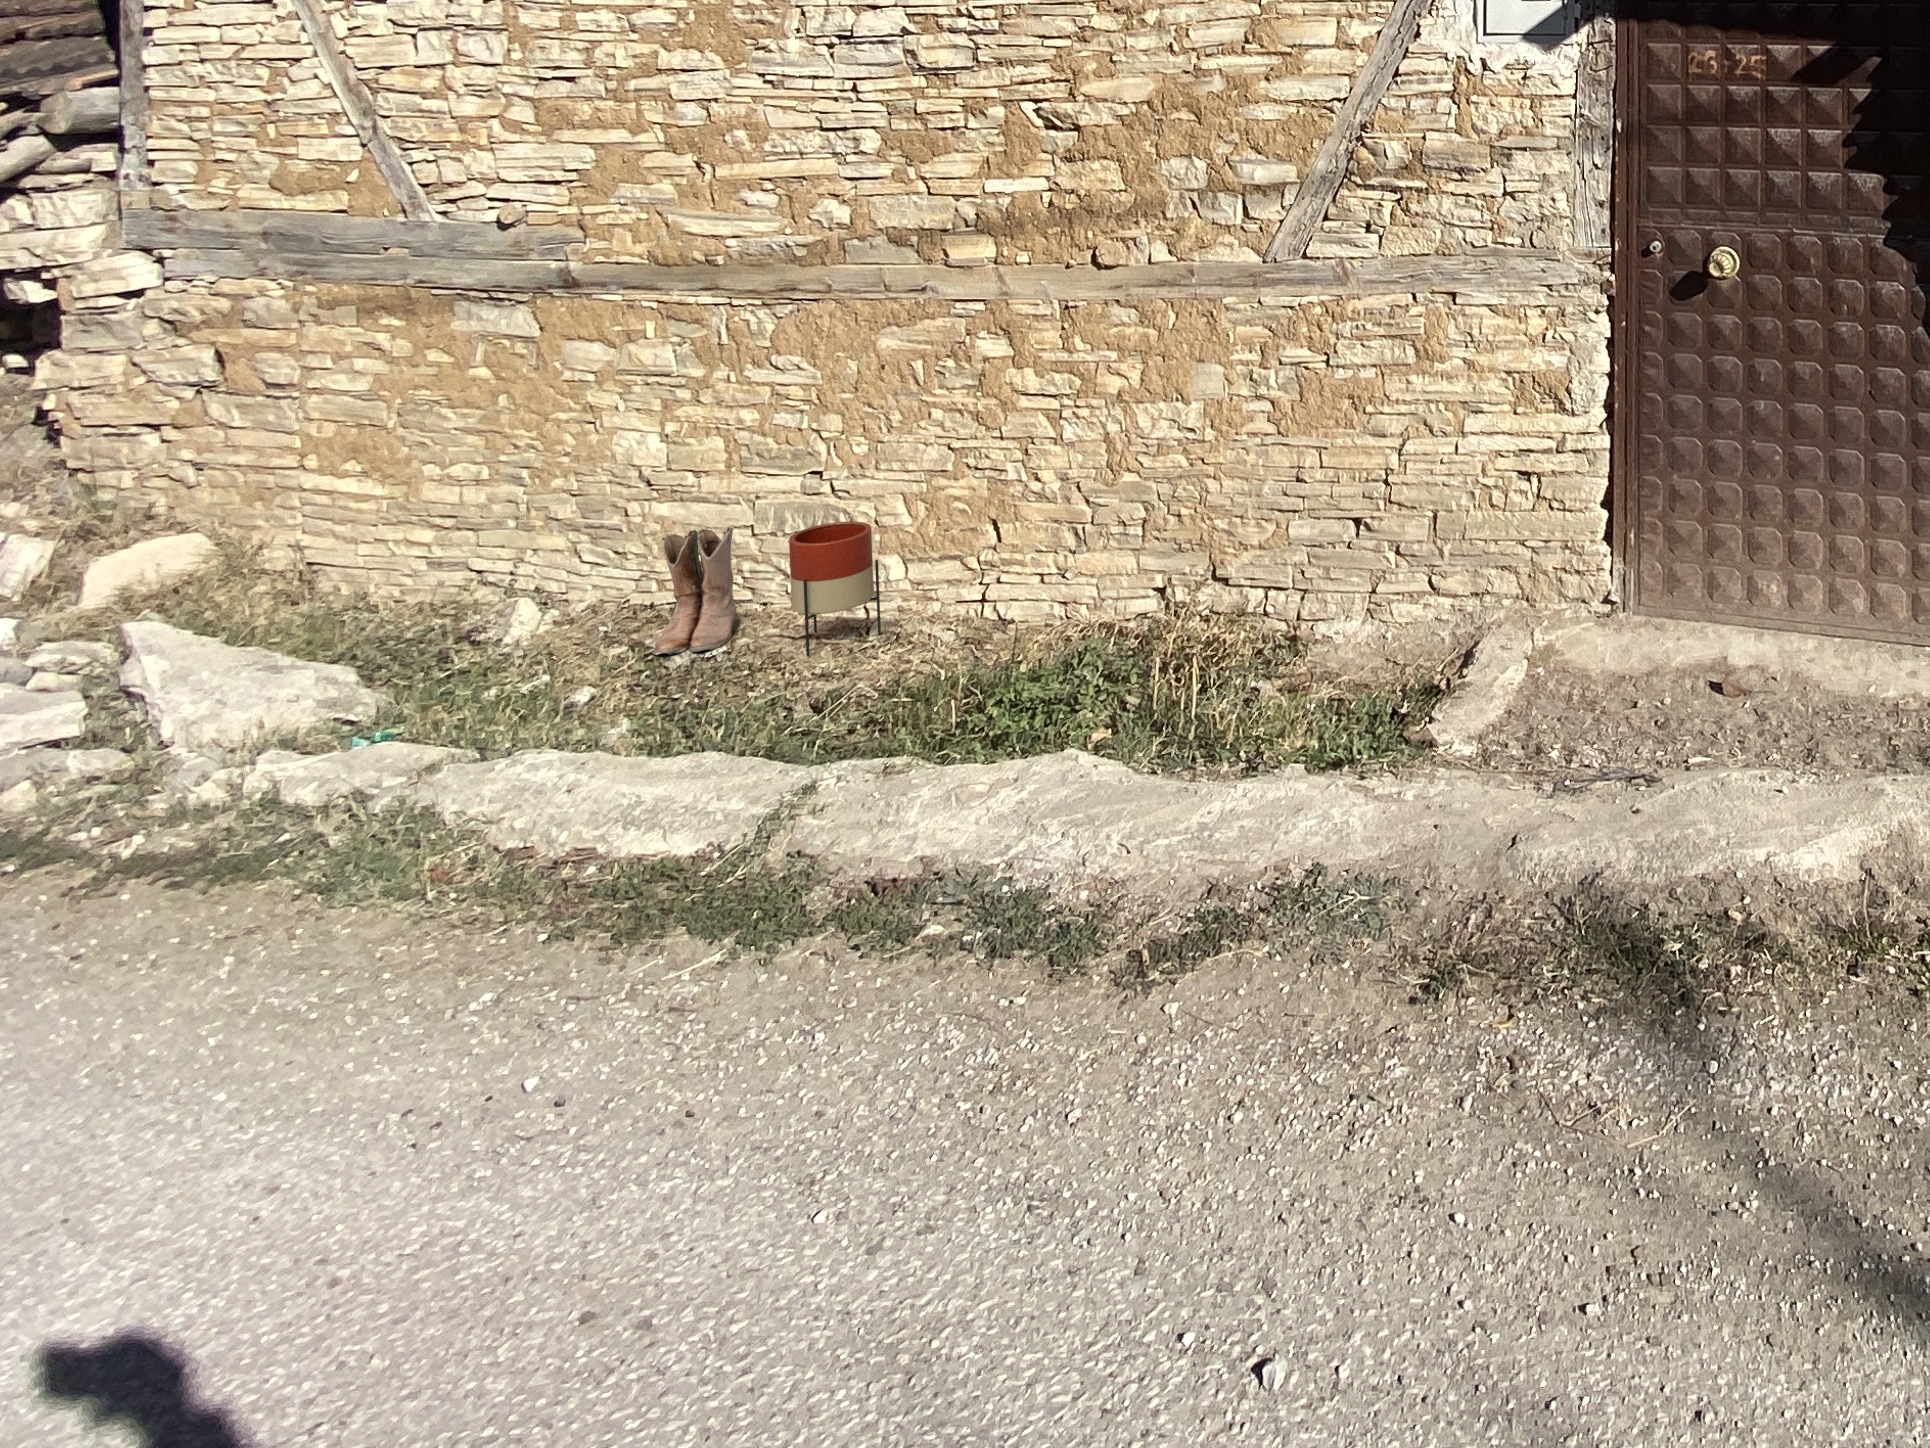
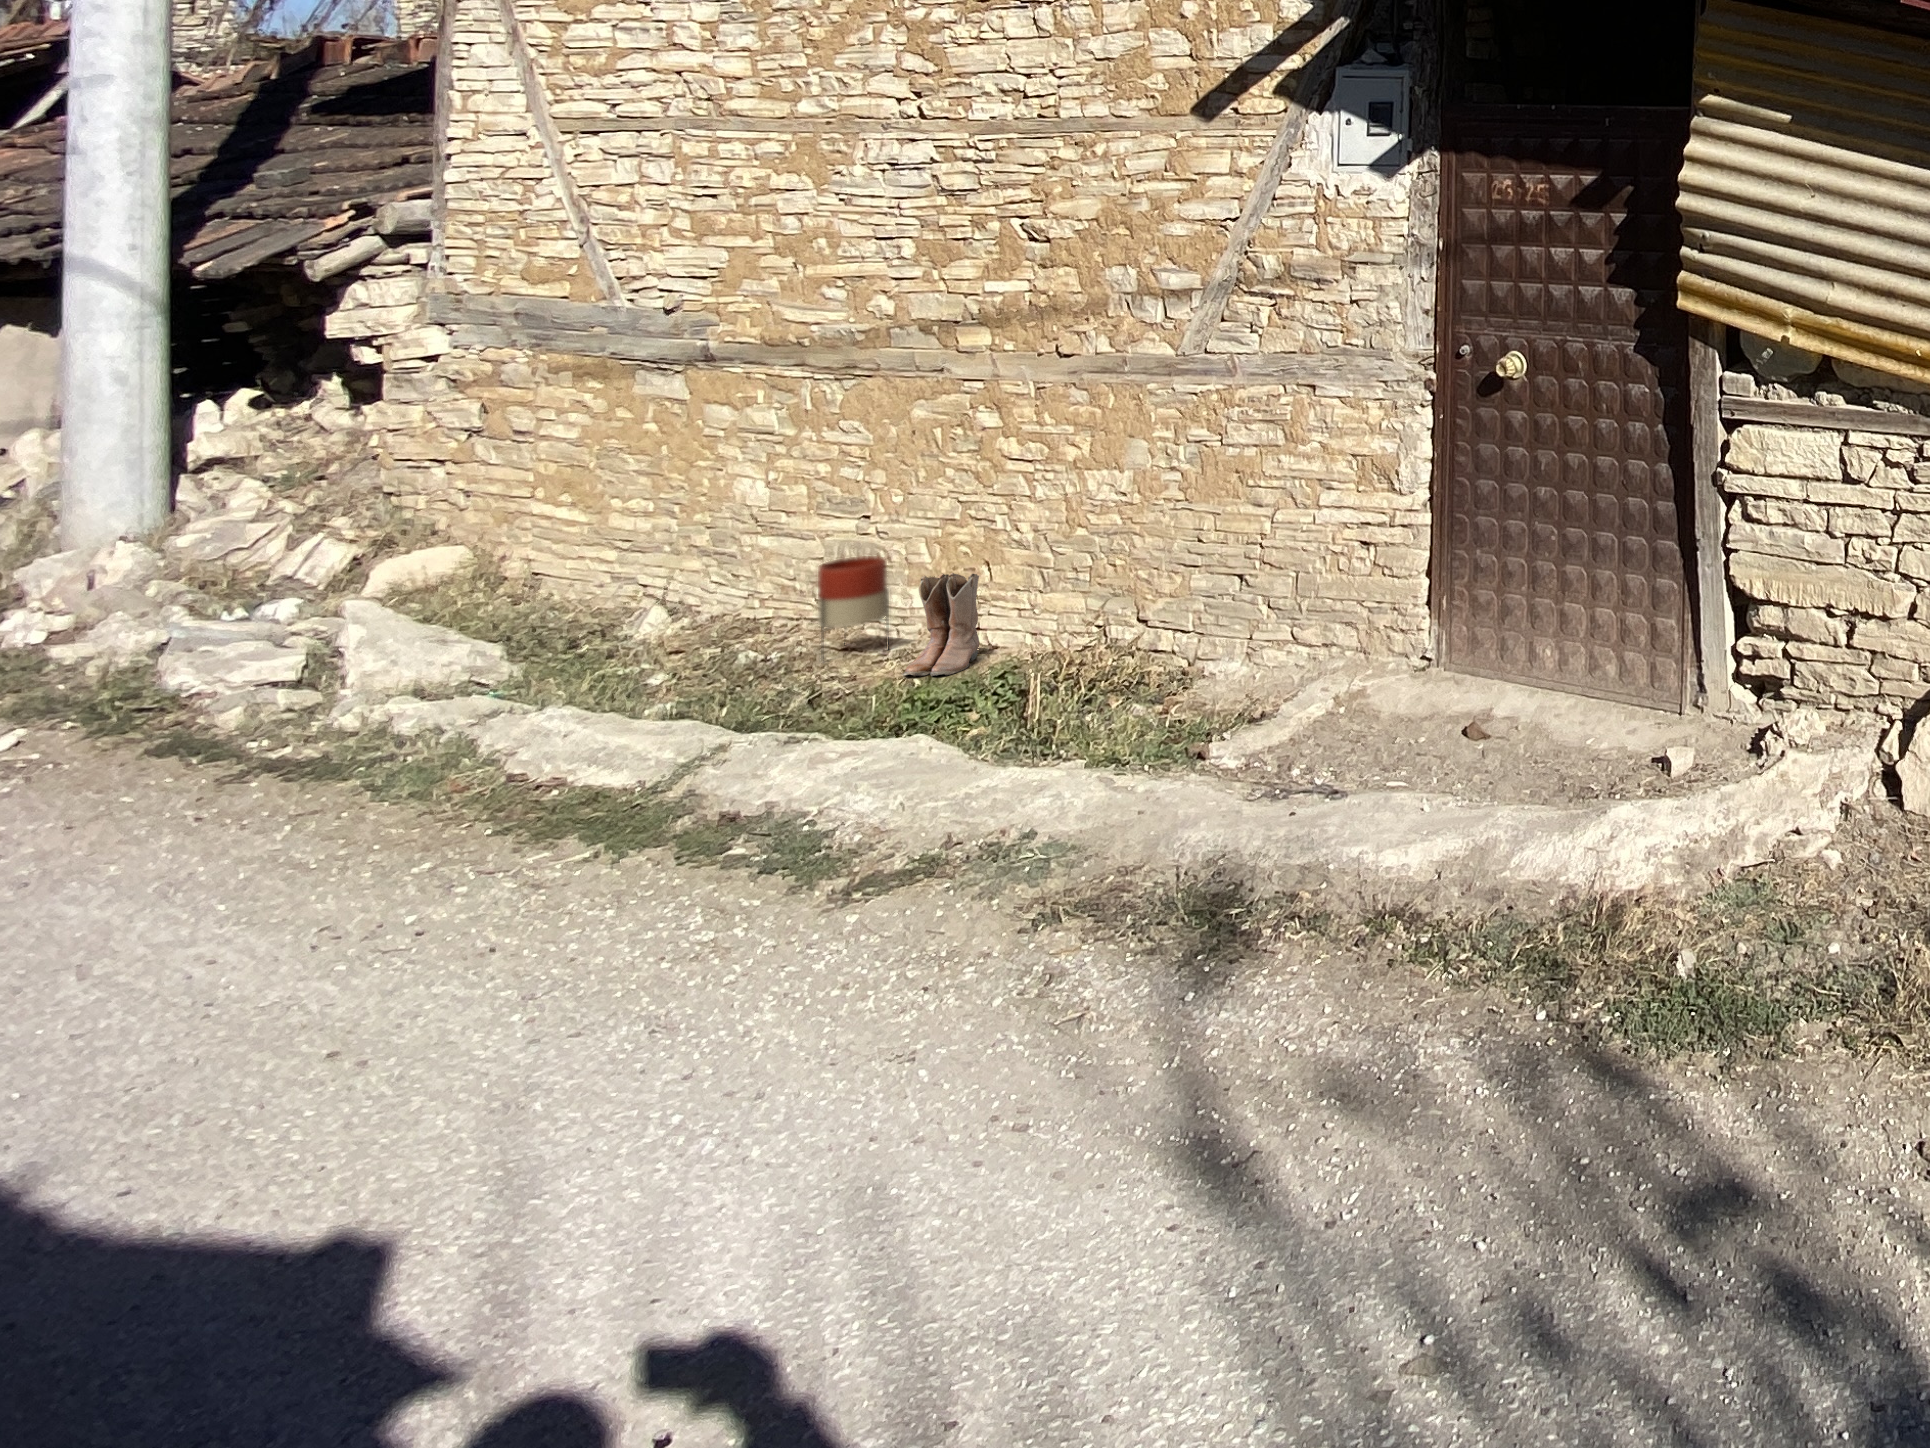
boots: present [652,527,736,655] -> present [901,573,979,676]

